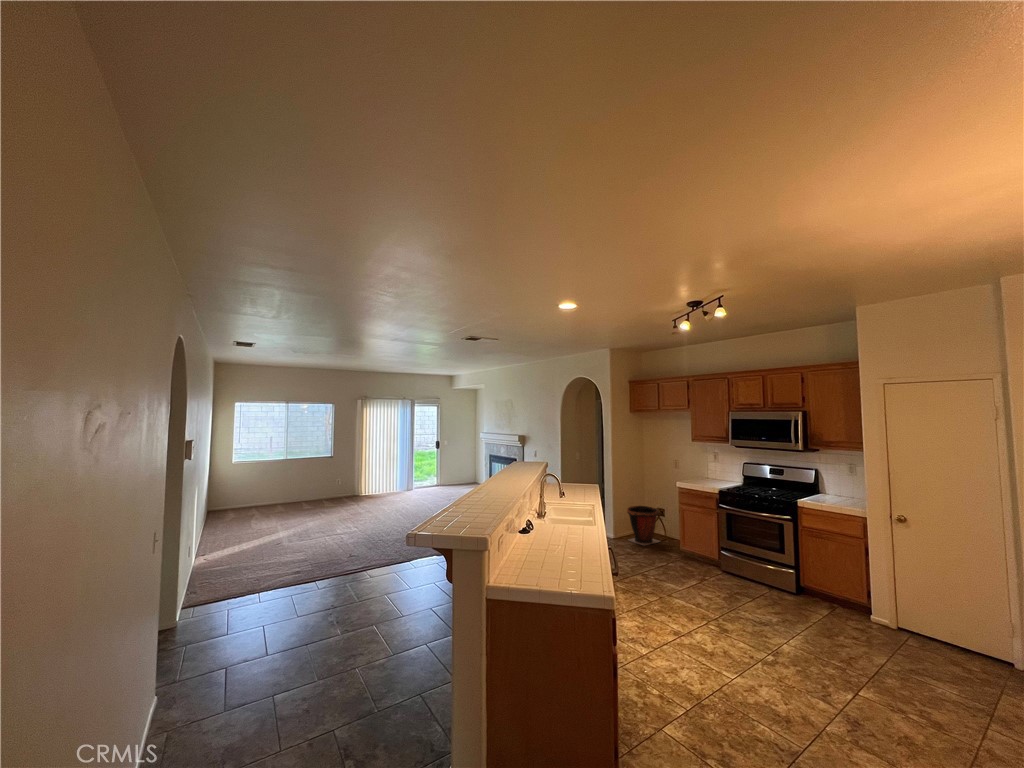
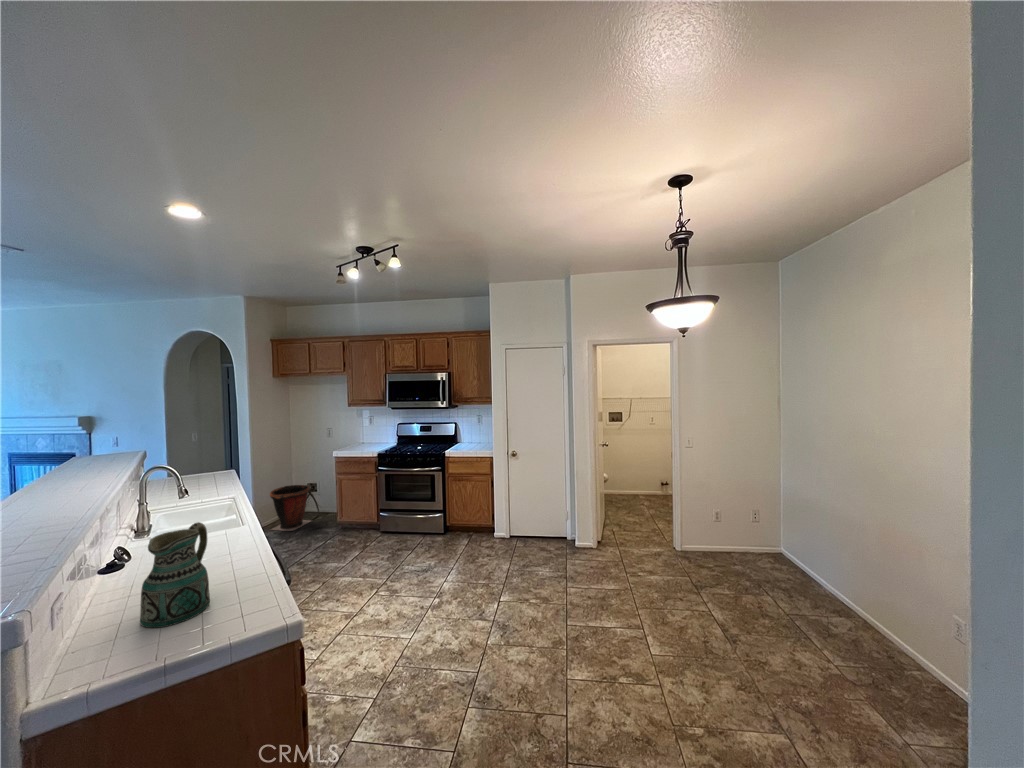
ceramic pitcher: none [531,511,565,569] -> present [140,522,210,628]

